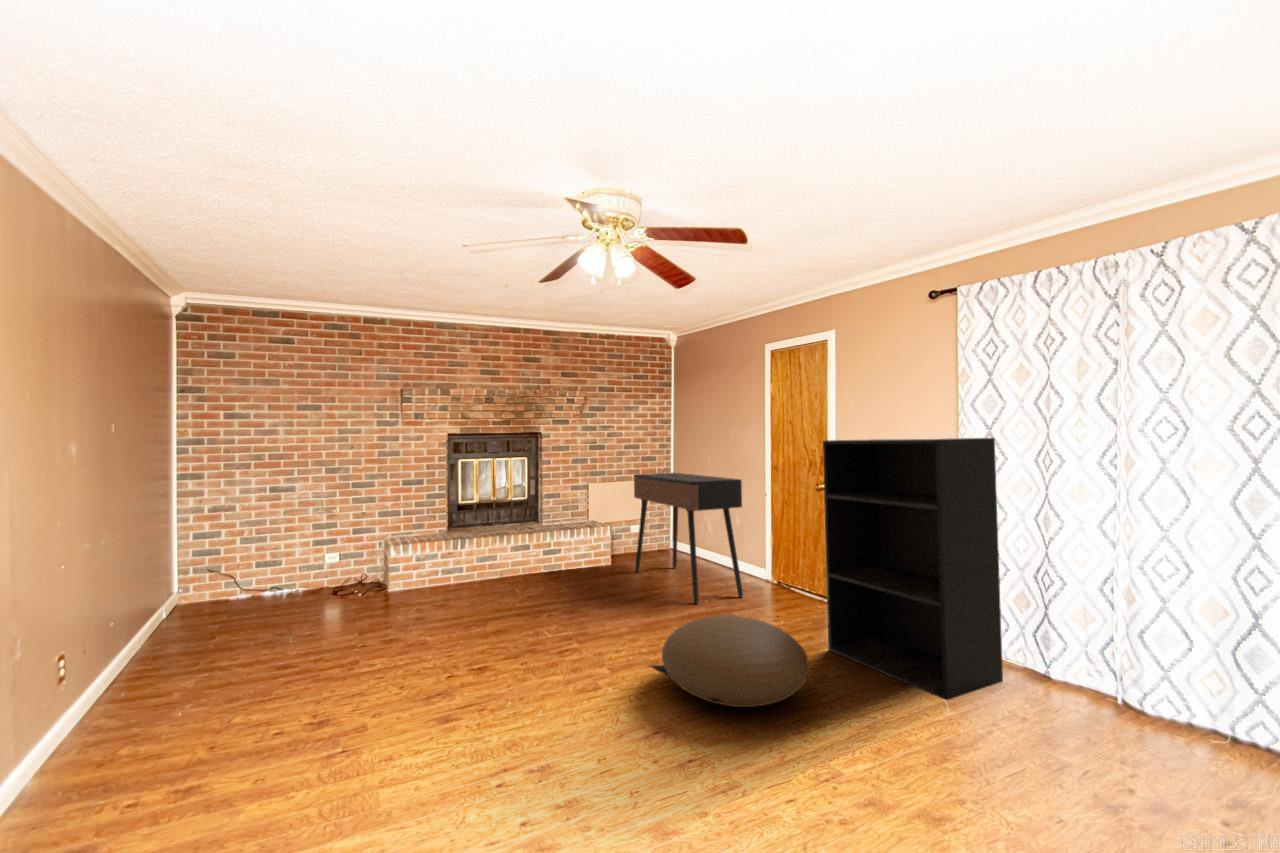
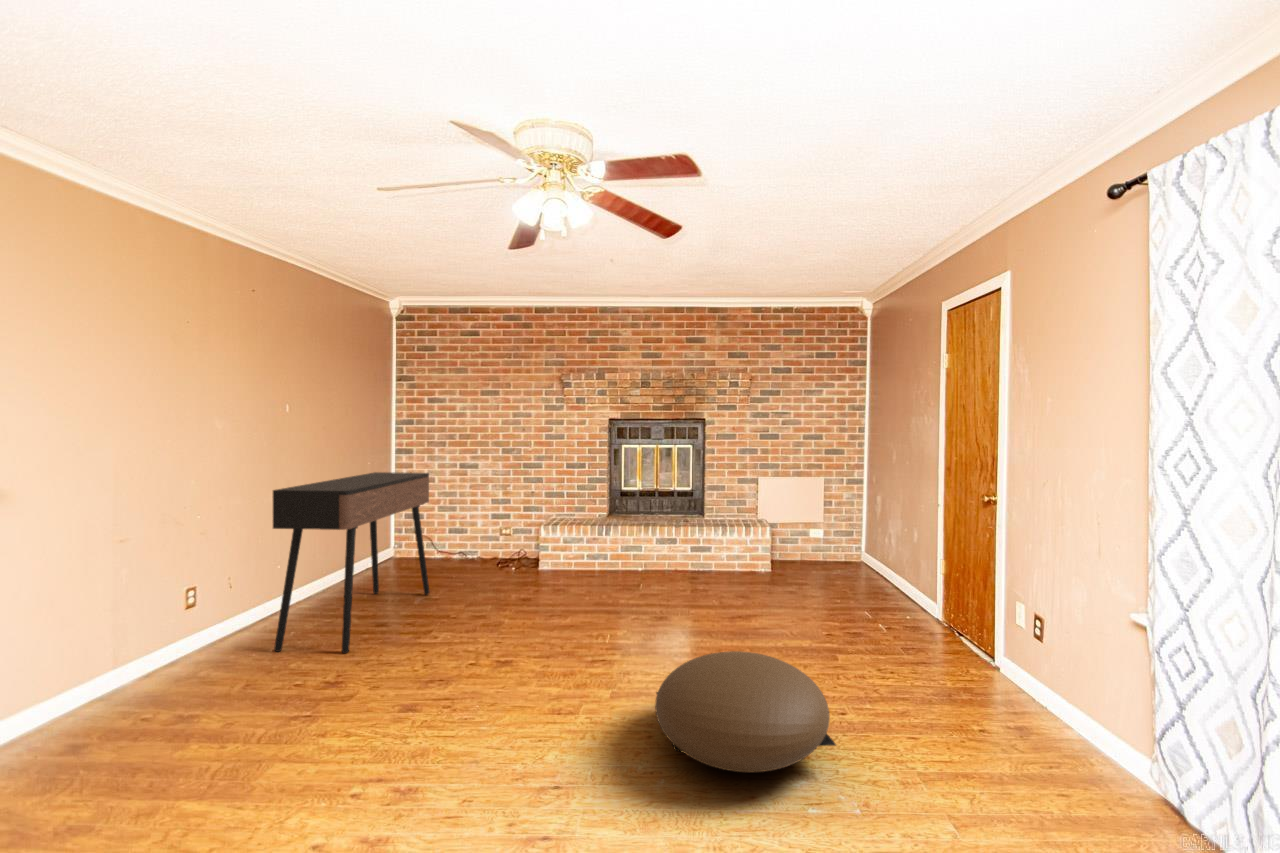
bookshelf: present [823,438,1003,700] -> none [921,447,1166,849]
console table: present [634,473,743,604] -> present [273,472,429,653]

